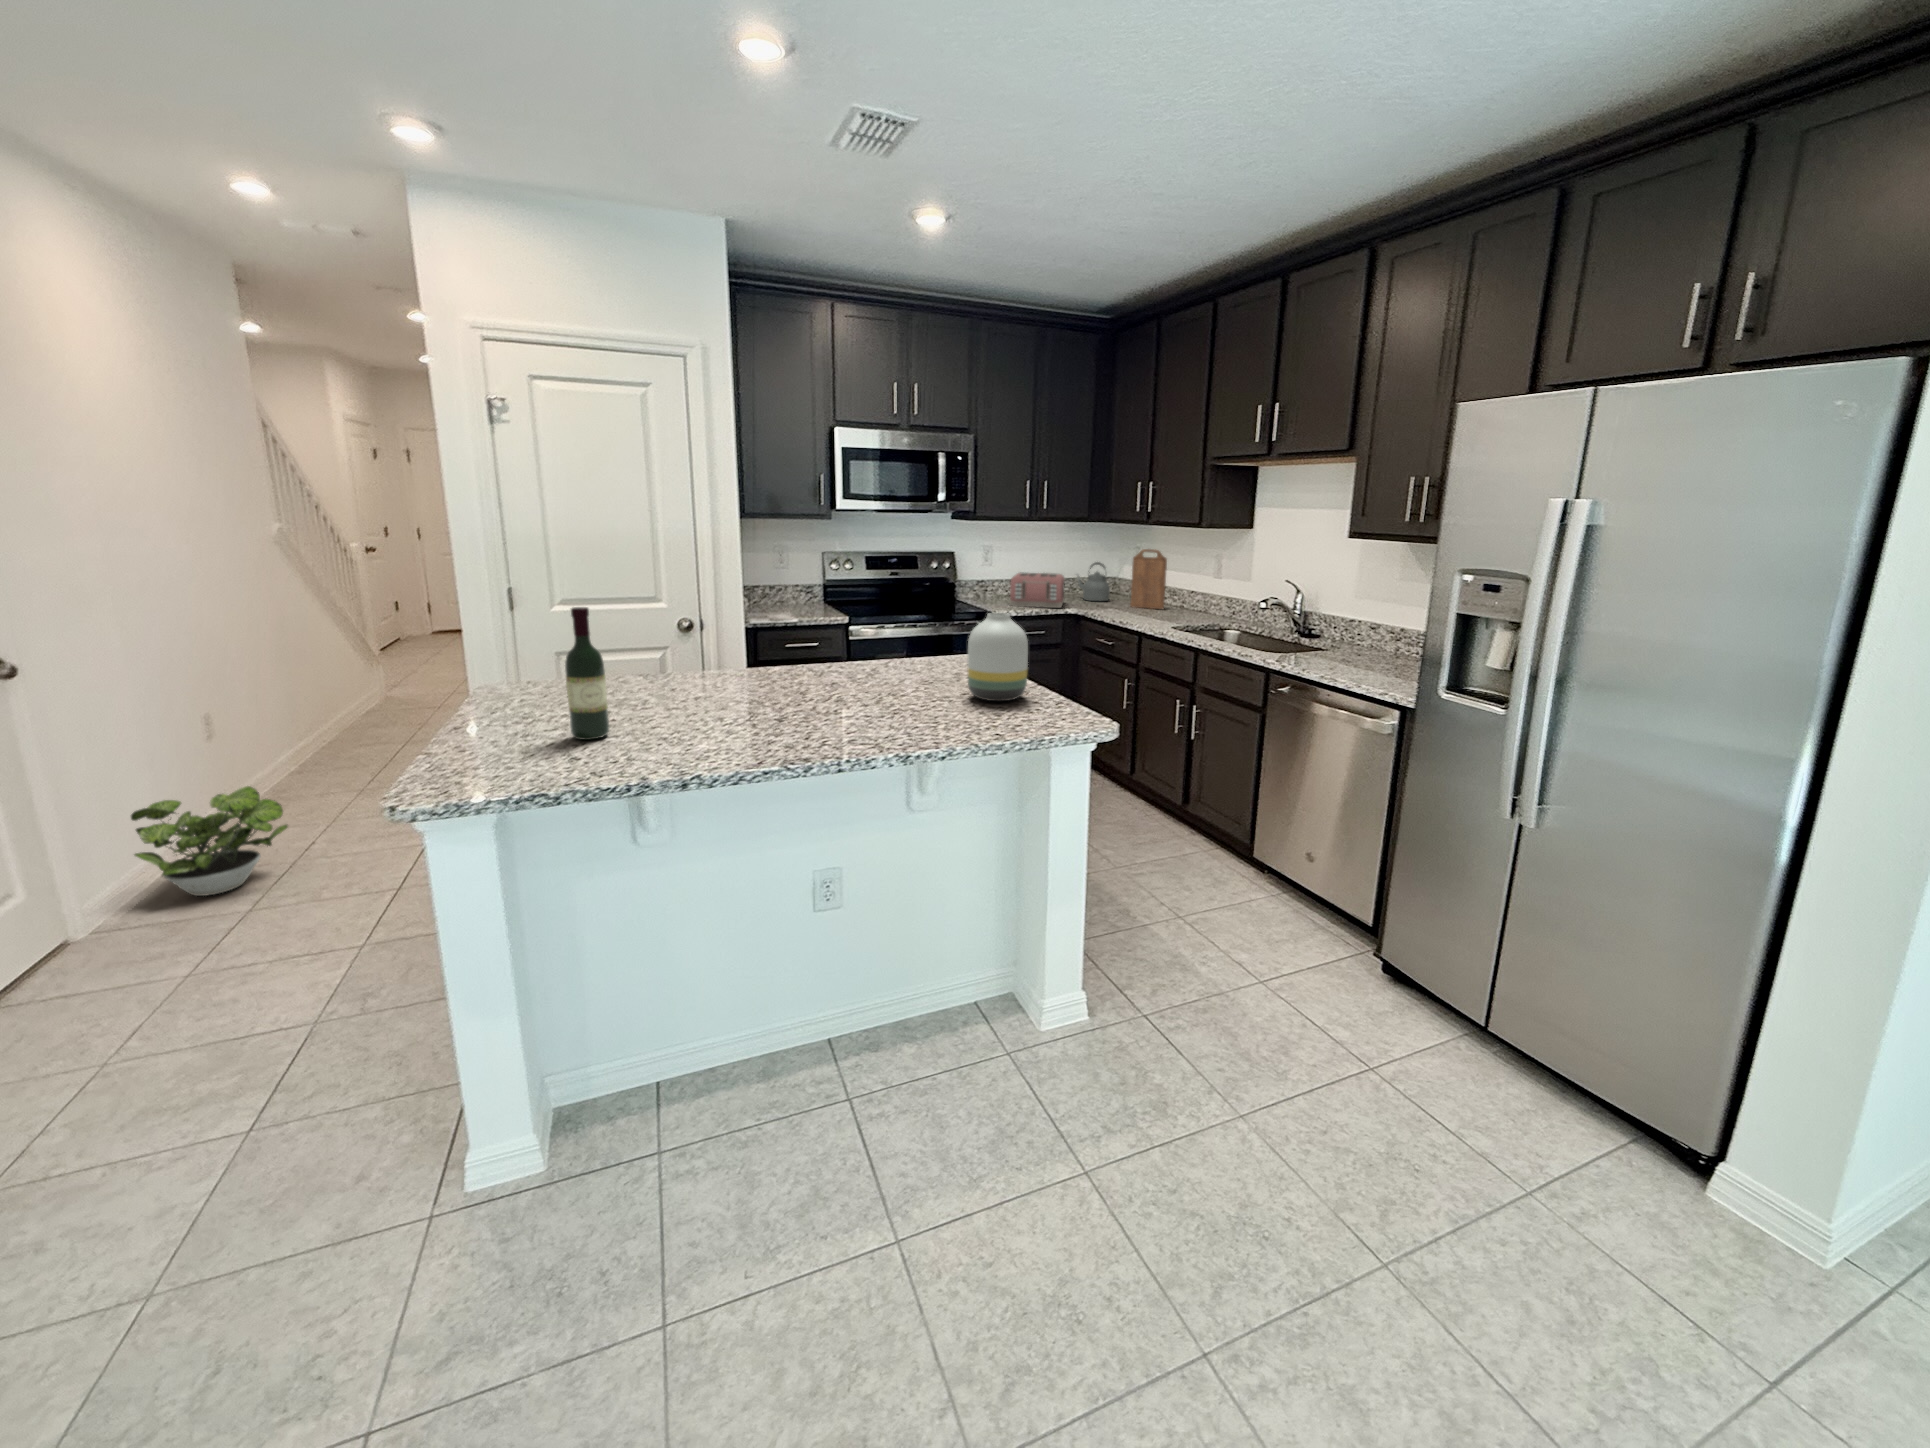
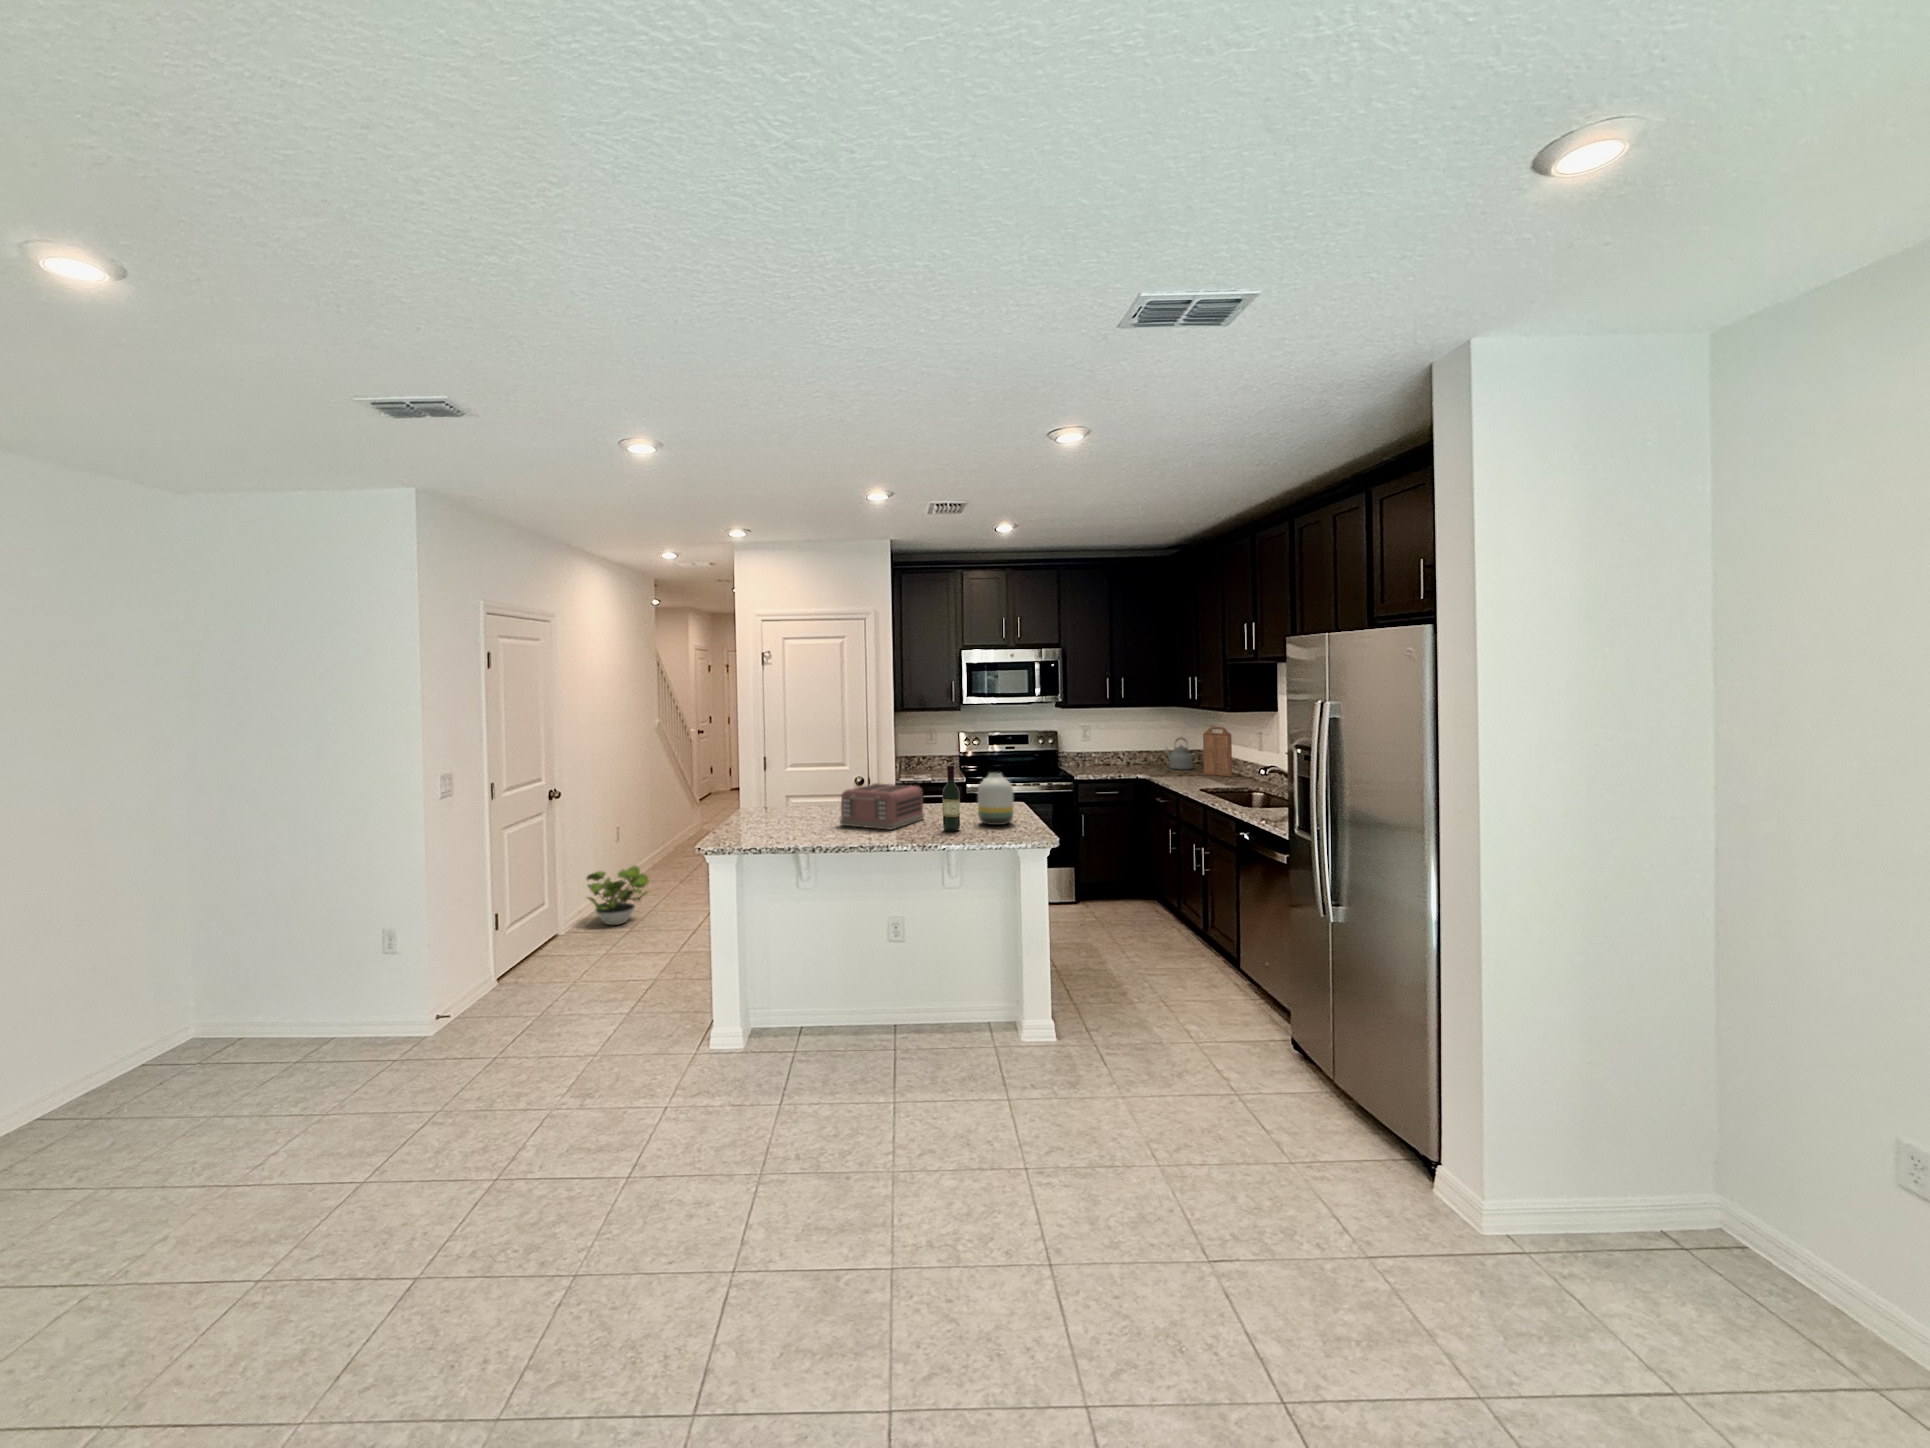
toaster: present [1009,573,1065,608] -> present [840,783,924,830]
wine bottle: present [565,607,609,740] -> present [943,765,960,831]

